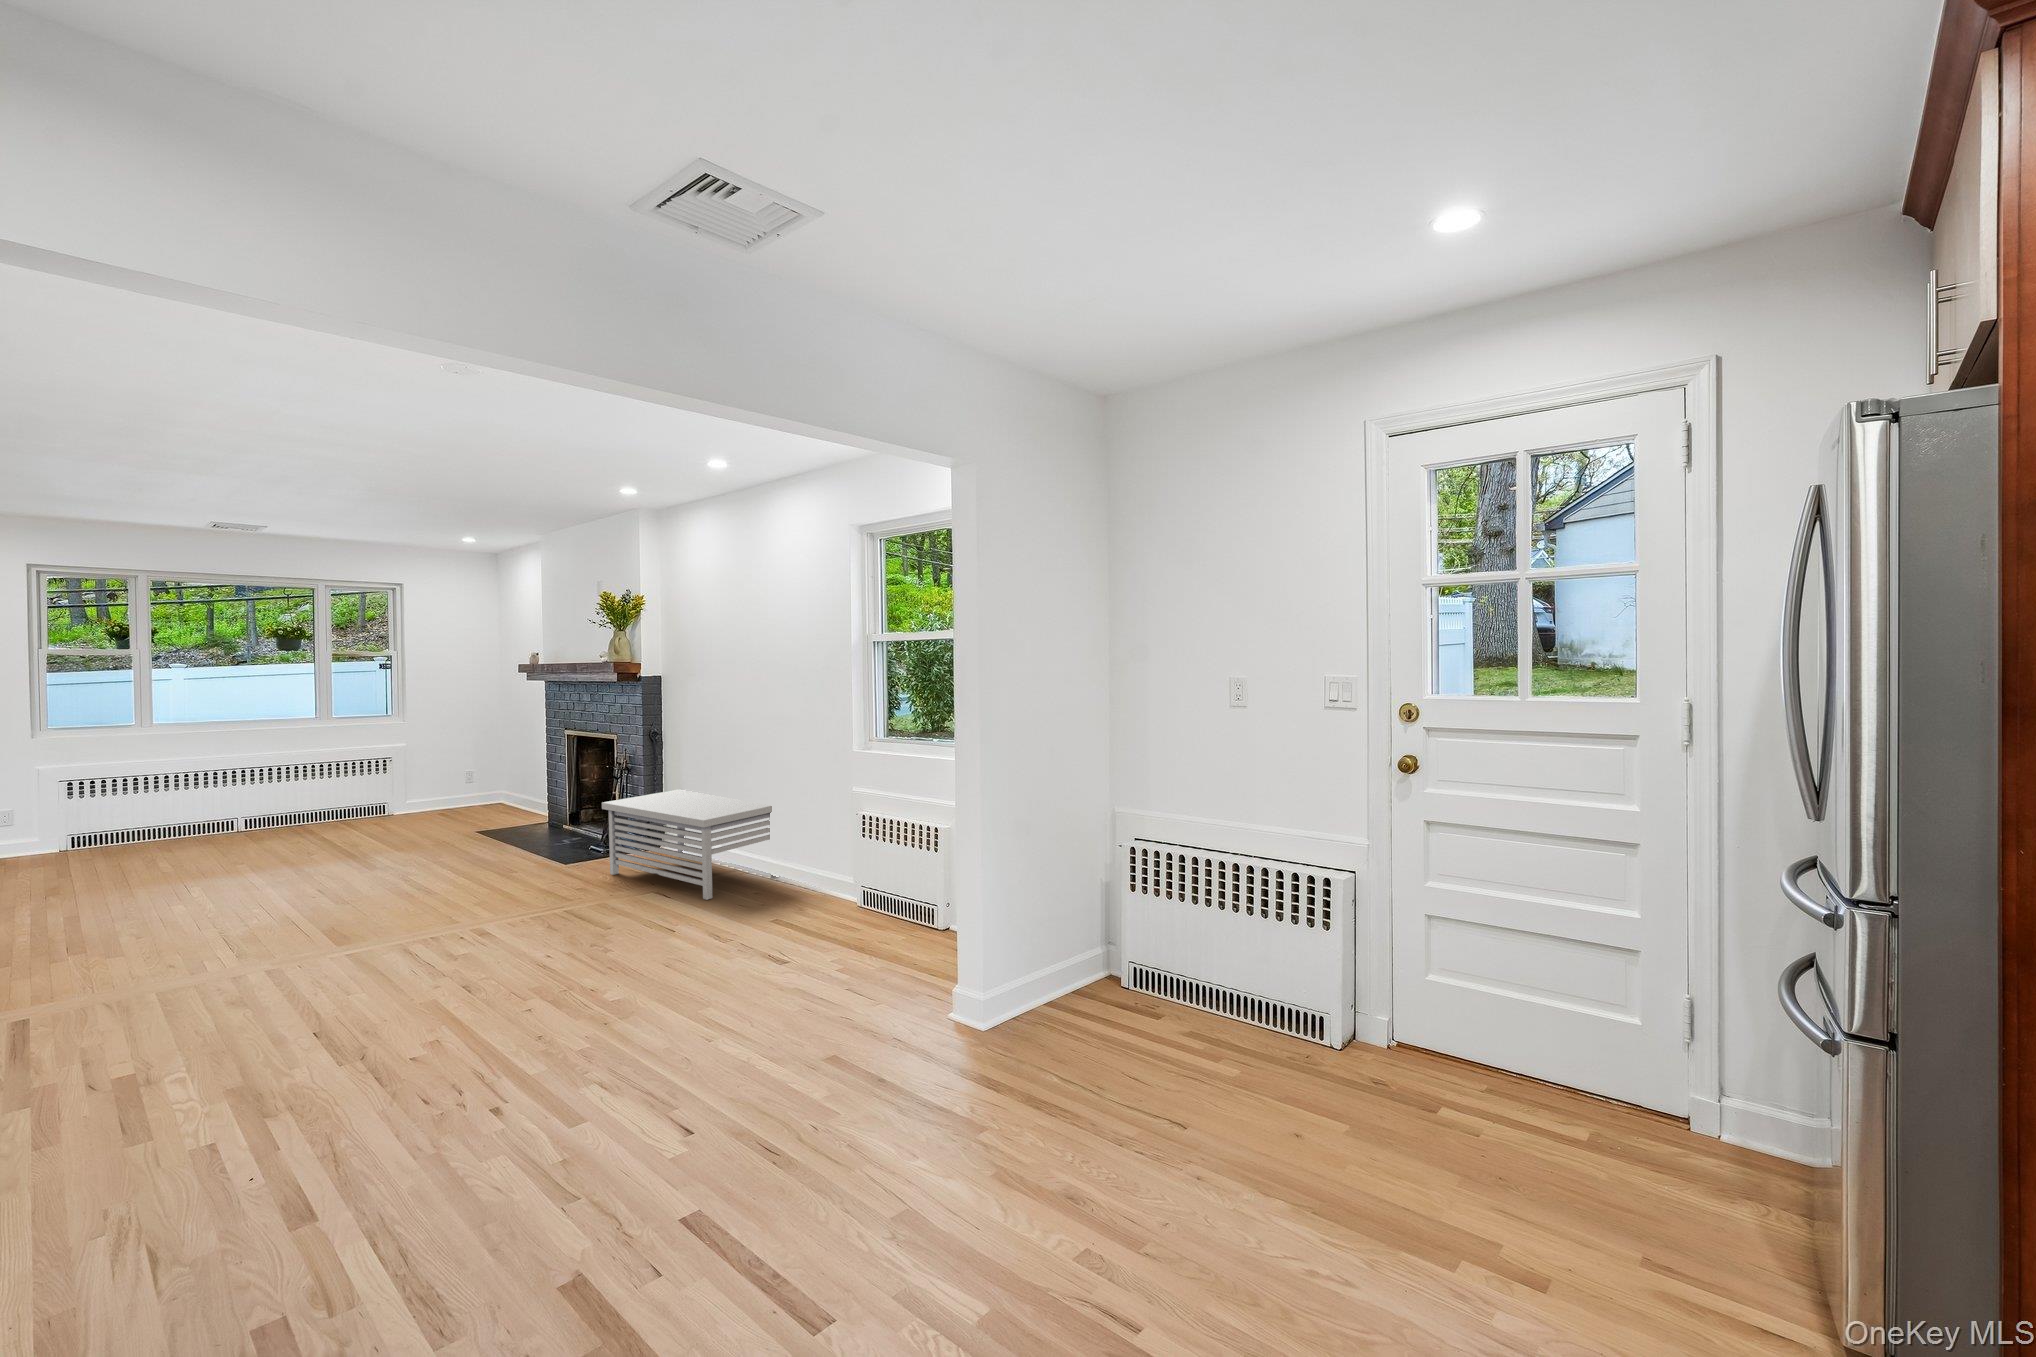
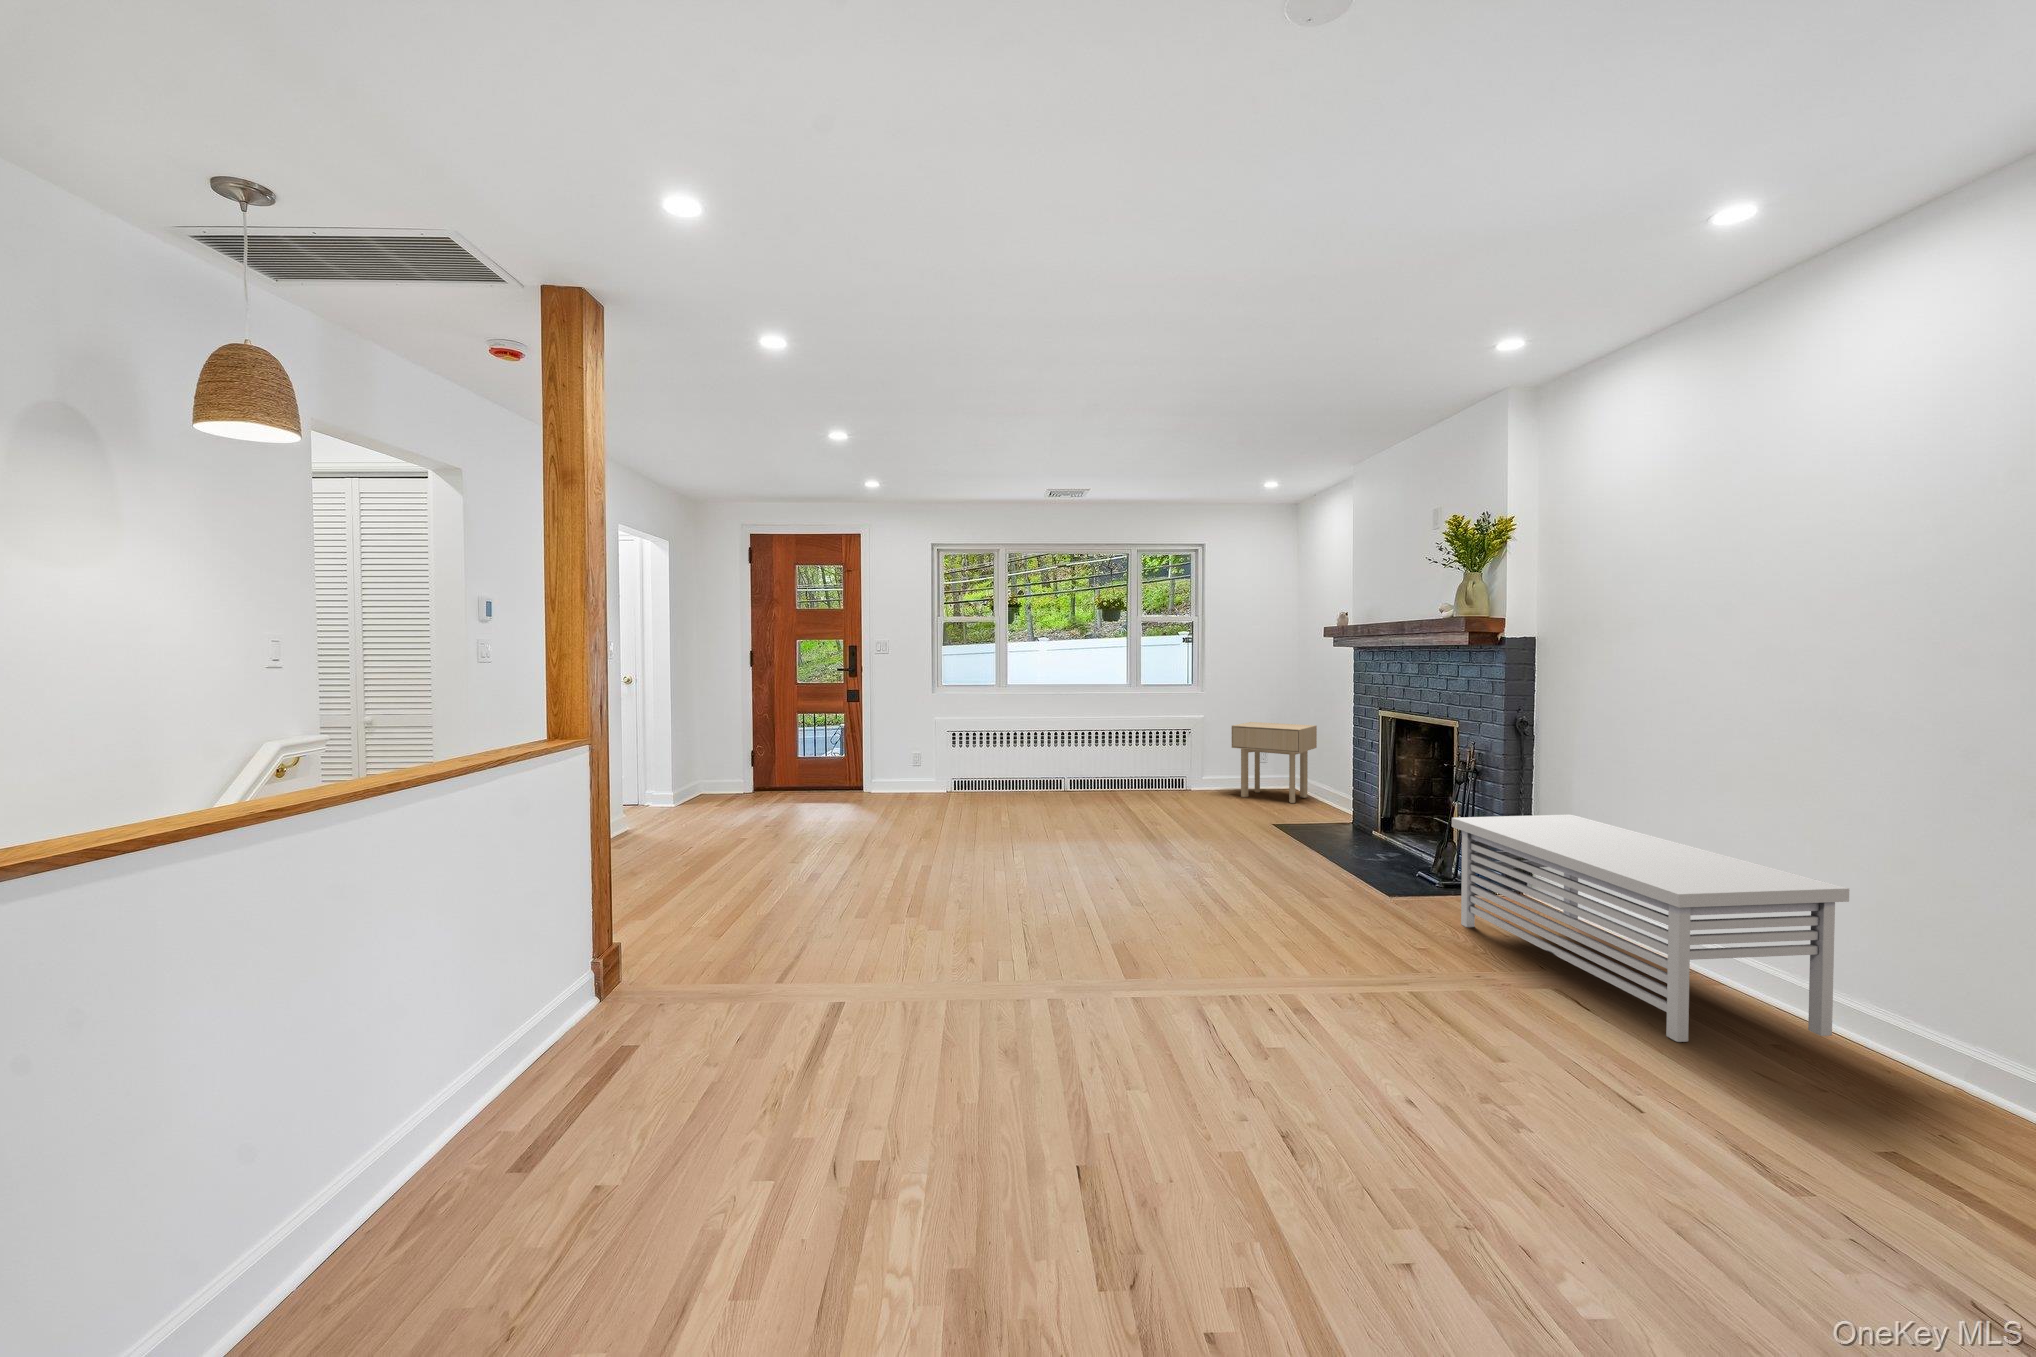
side table: none [425,747,518,821] -> present [1231,722,1317,803]

